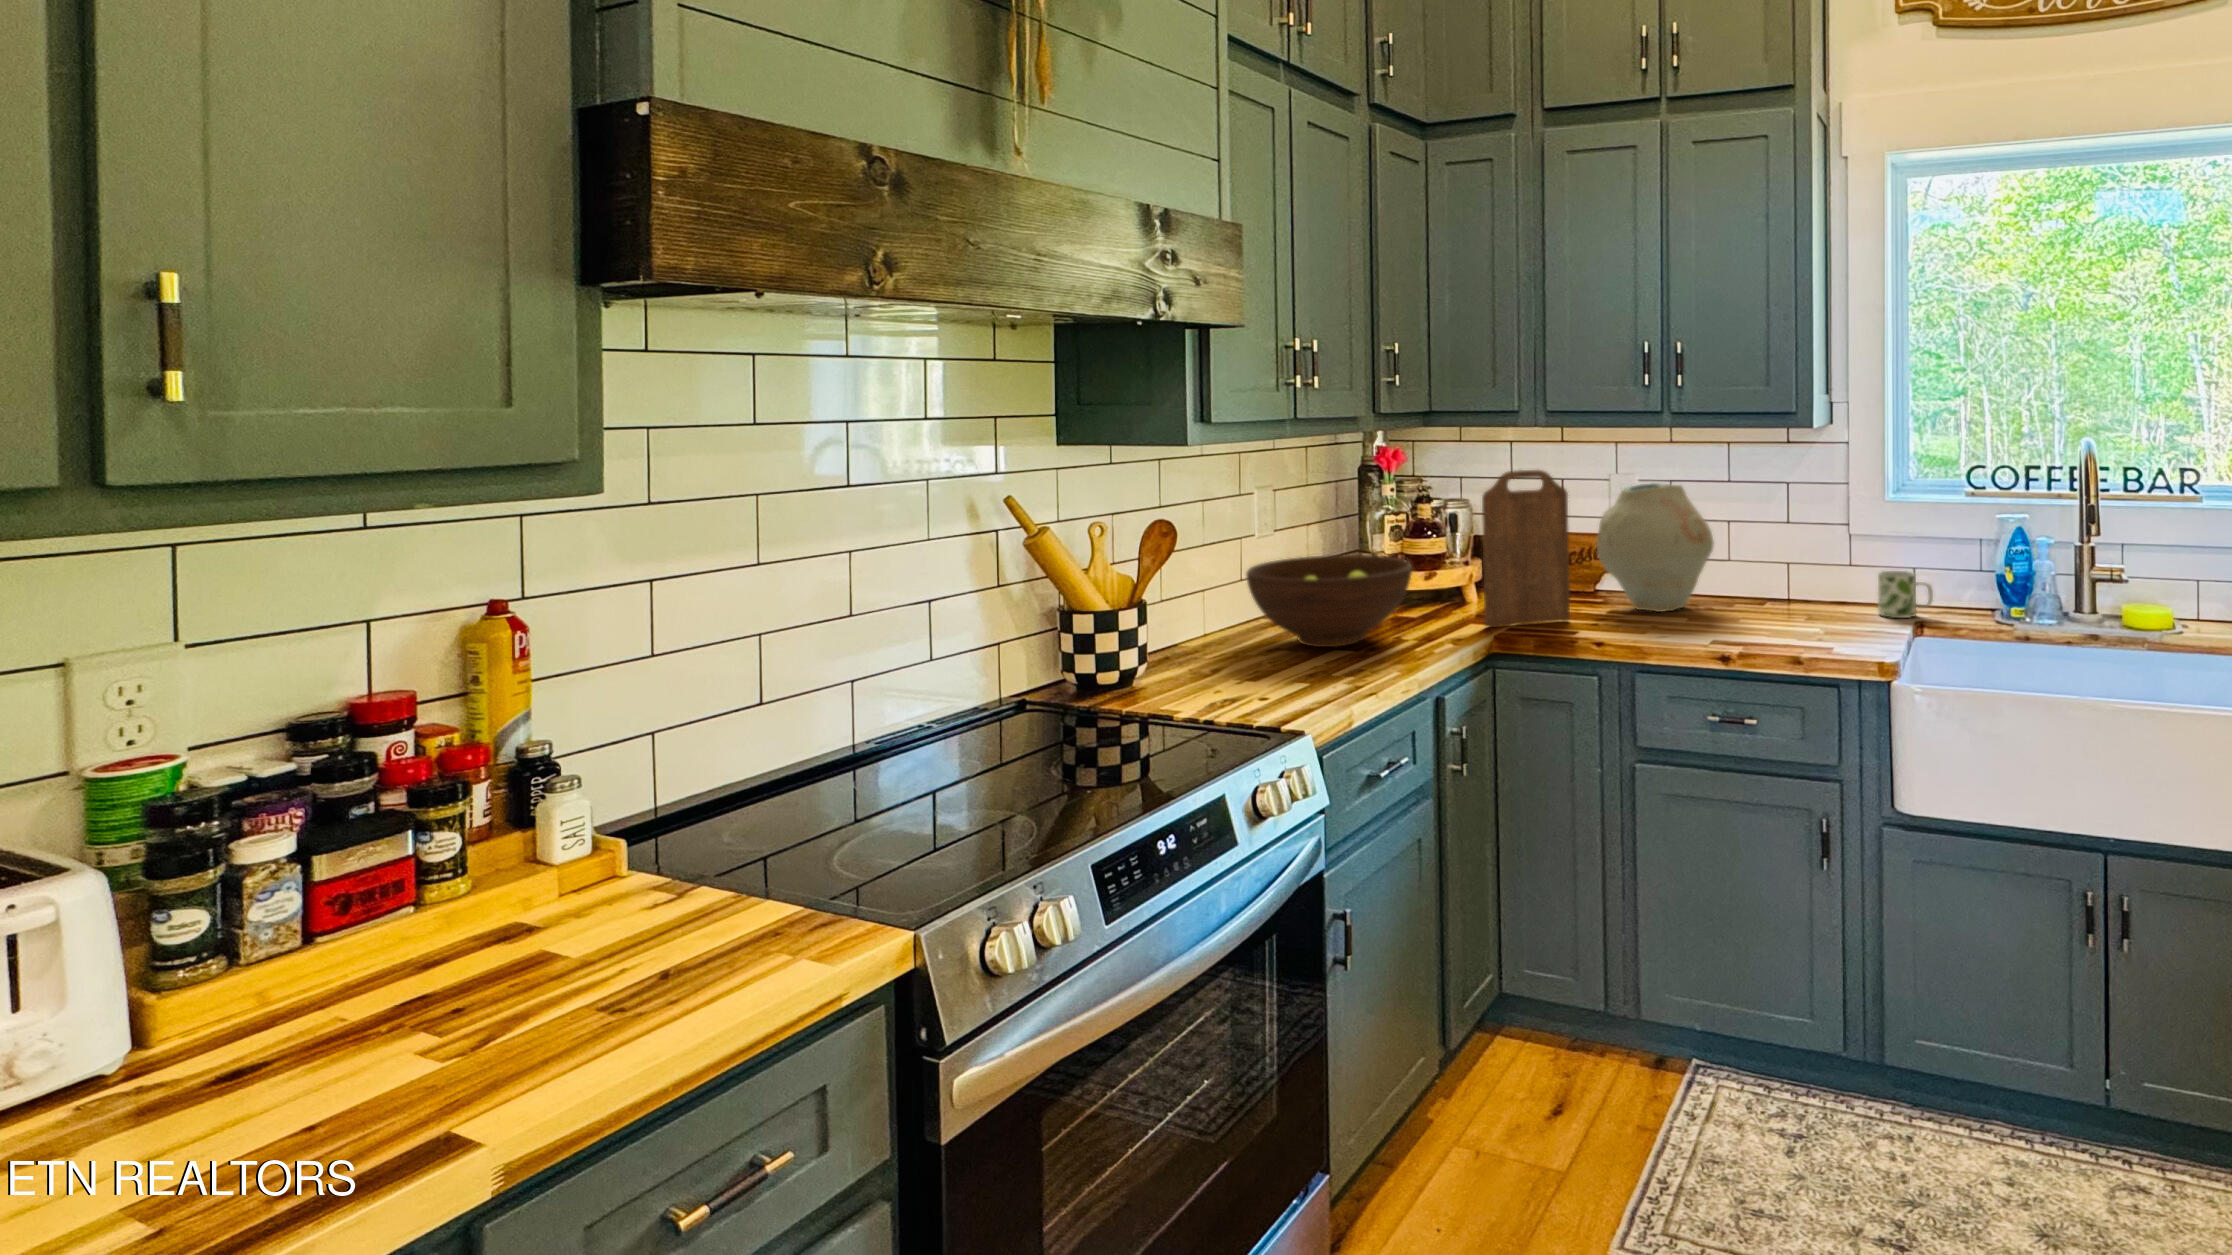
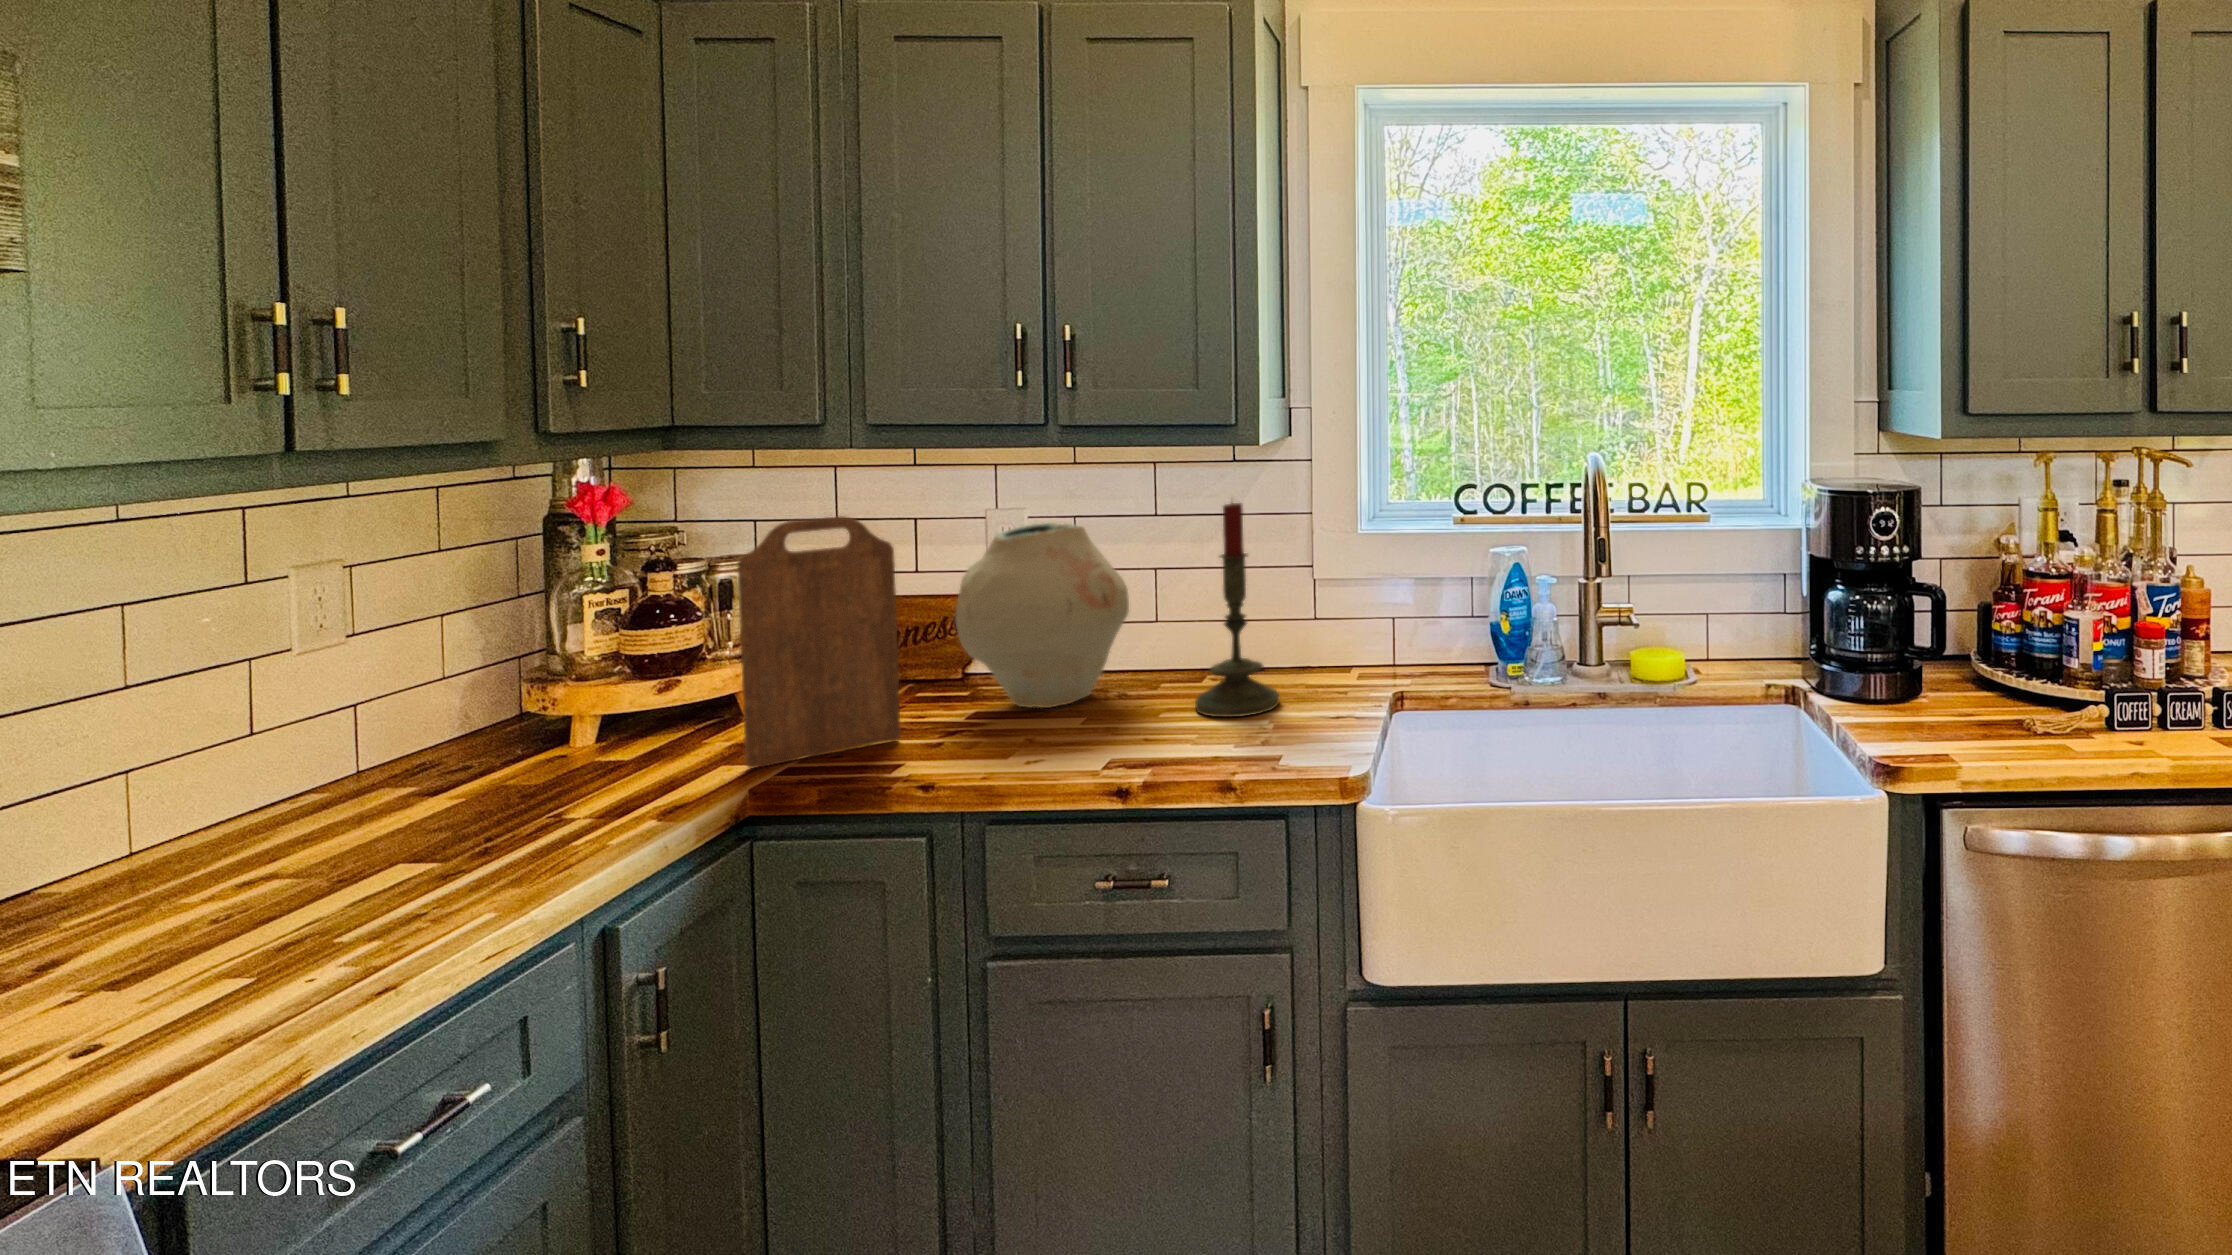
candle: none [1763,466,1826,626] -> present [1195,503,1279,717]
fruit bowl: present [1246,555,1412,647] -> none [194,672,586,858]
mug: present [1878,571,1933,618] -> none [1349,626,1416,690]

